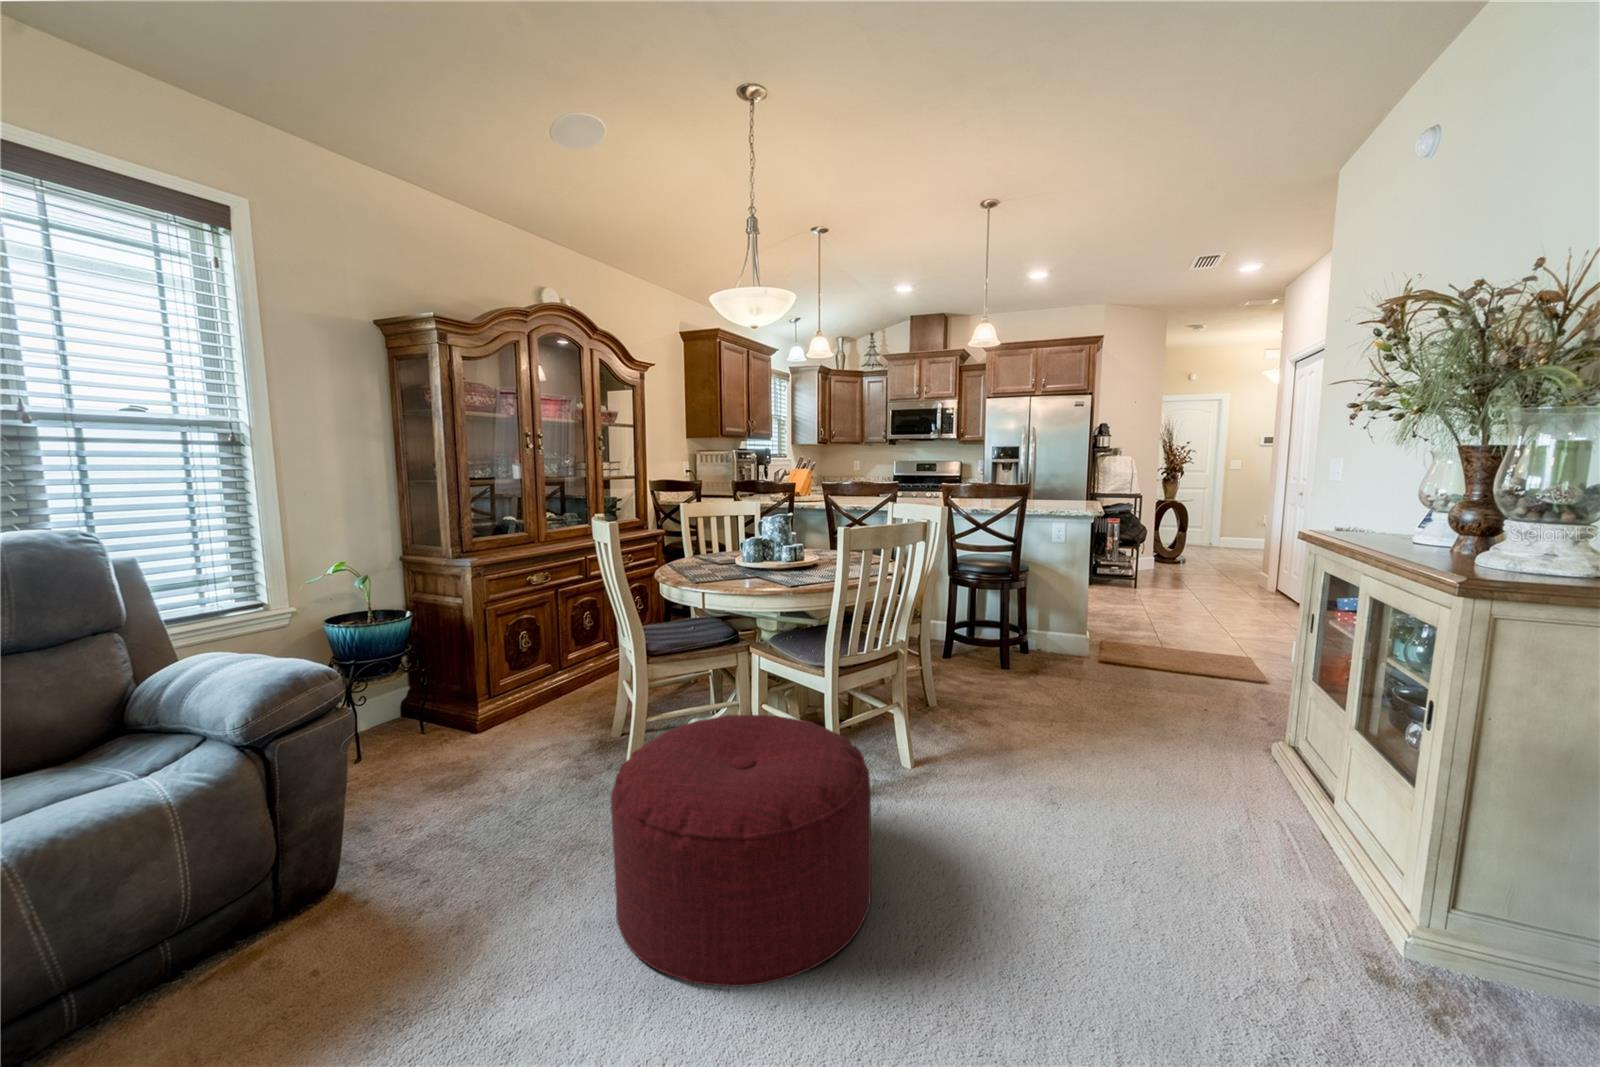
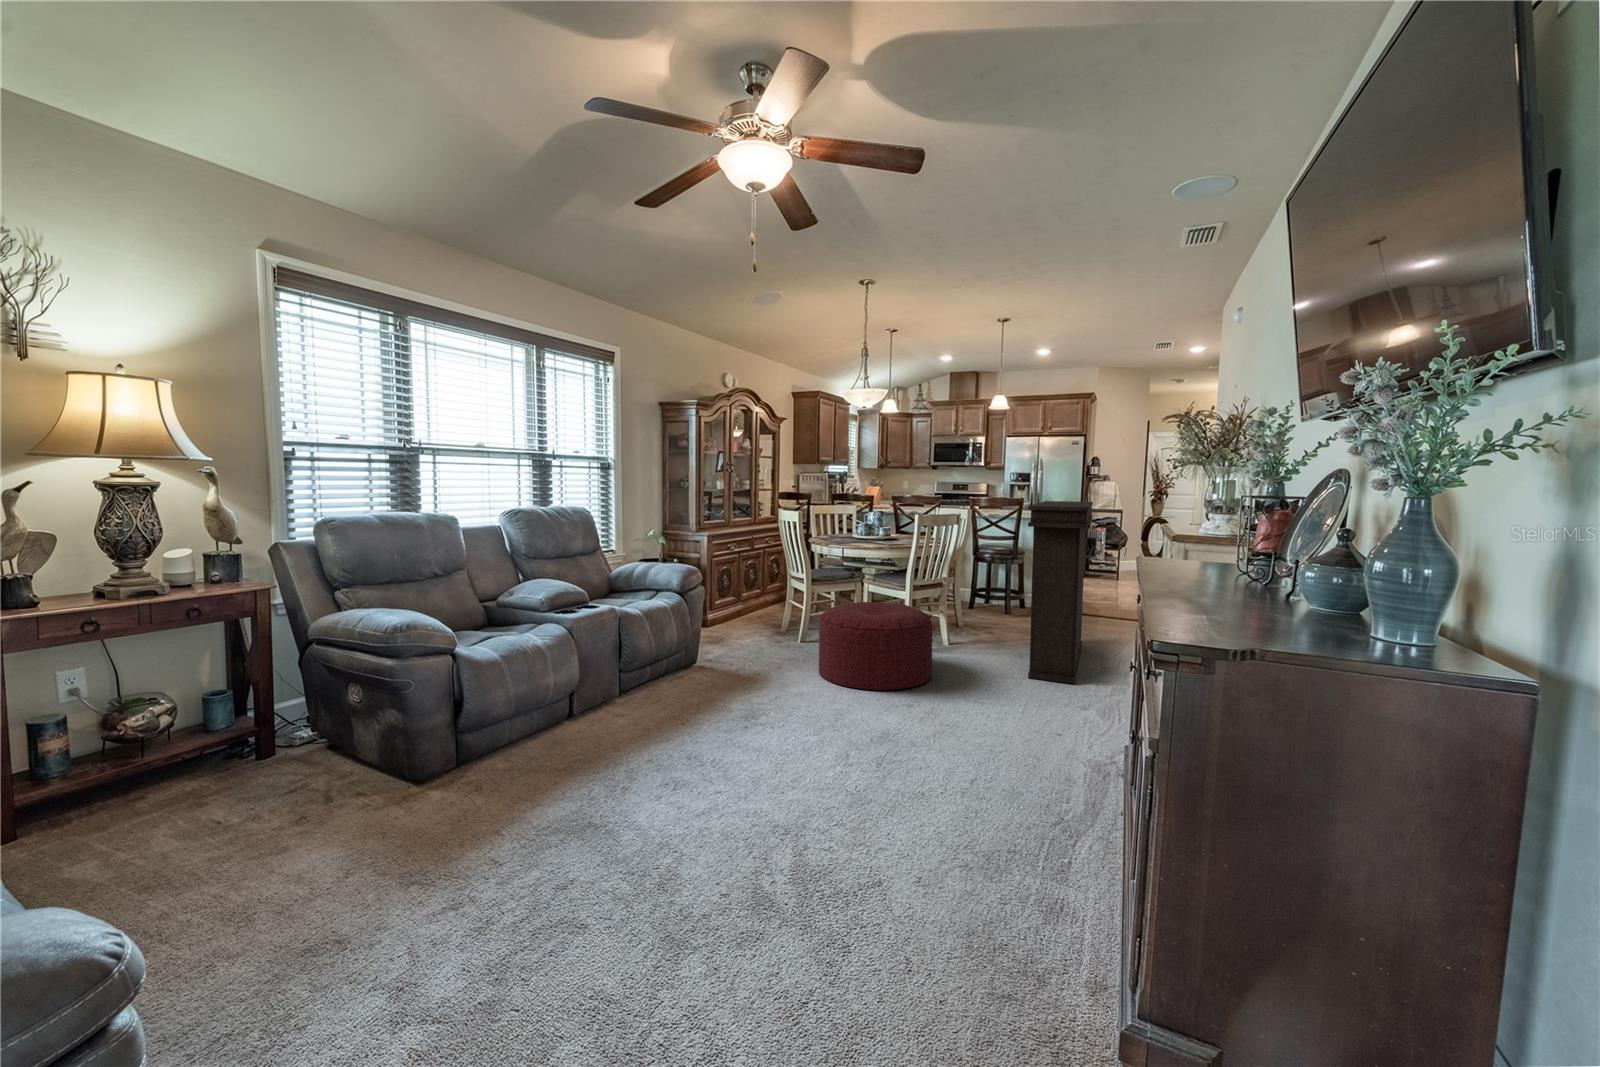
console table: none [1079,492,1238,917] -> present [1028,501,1093,684]

